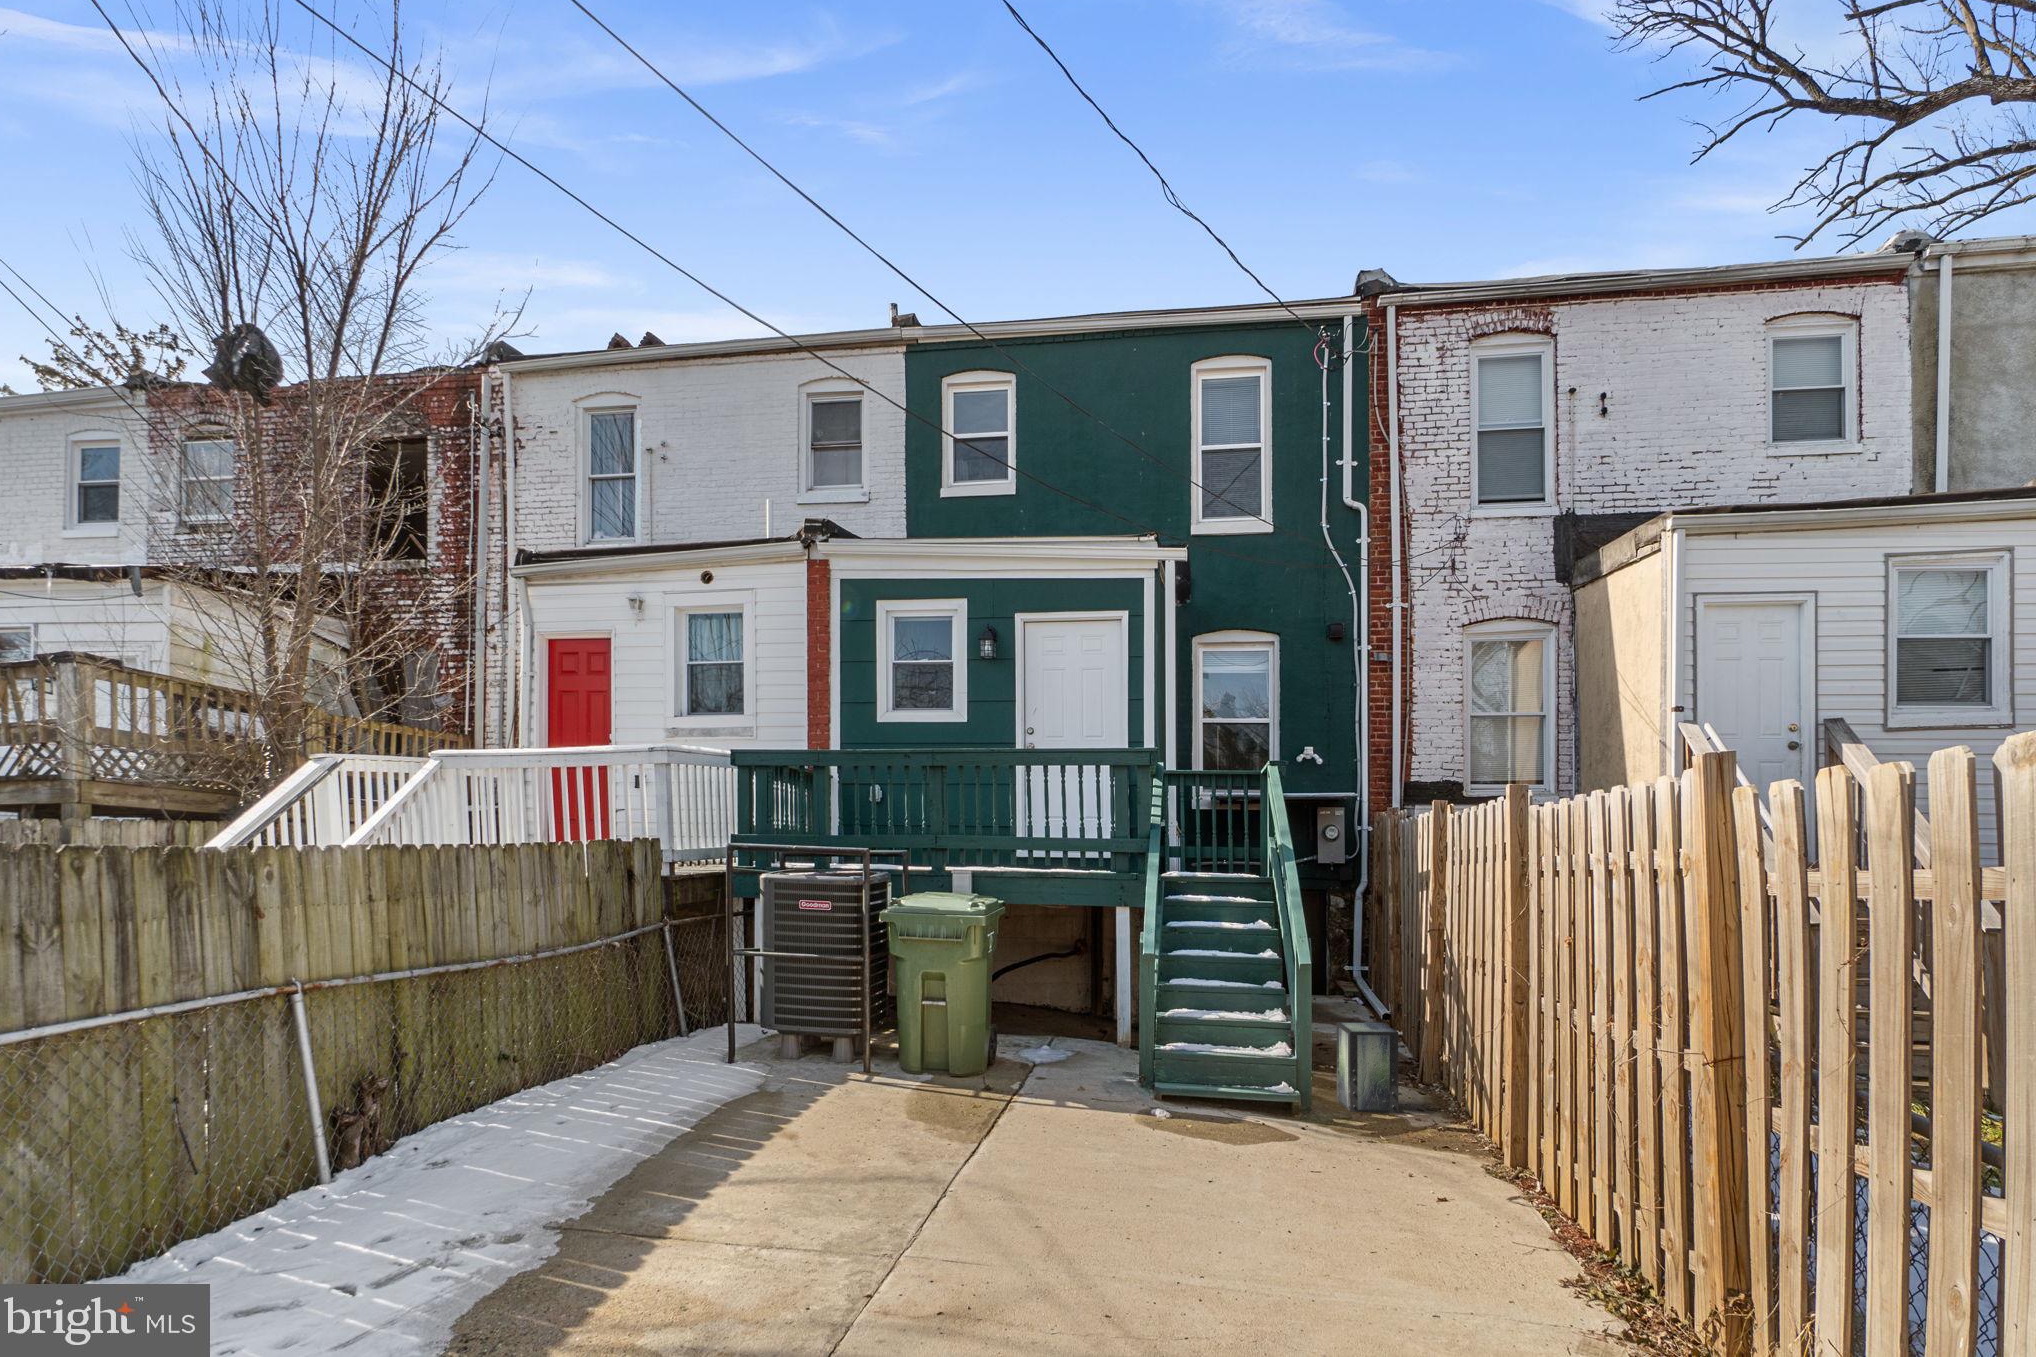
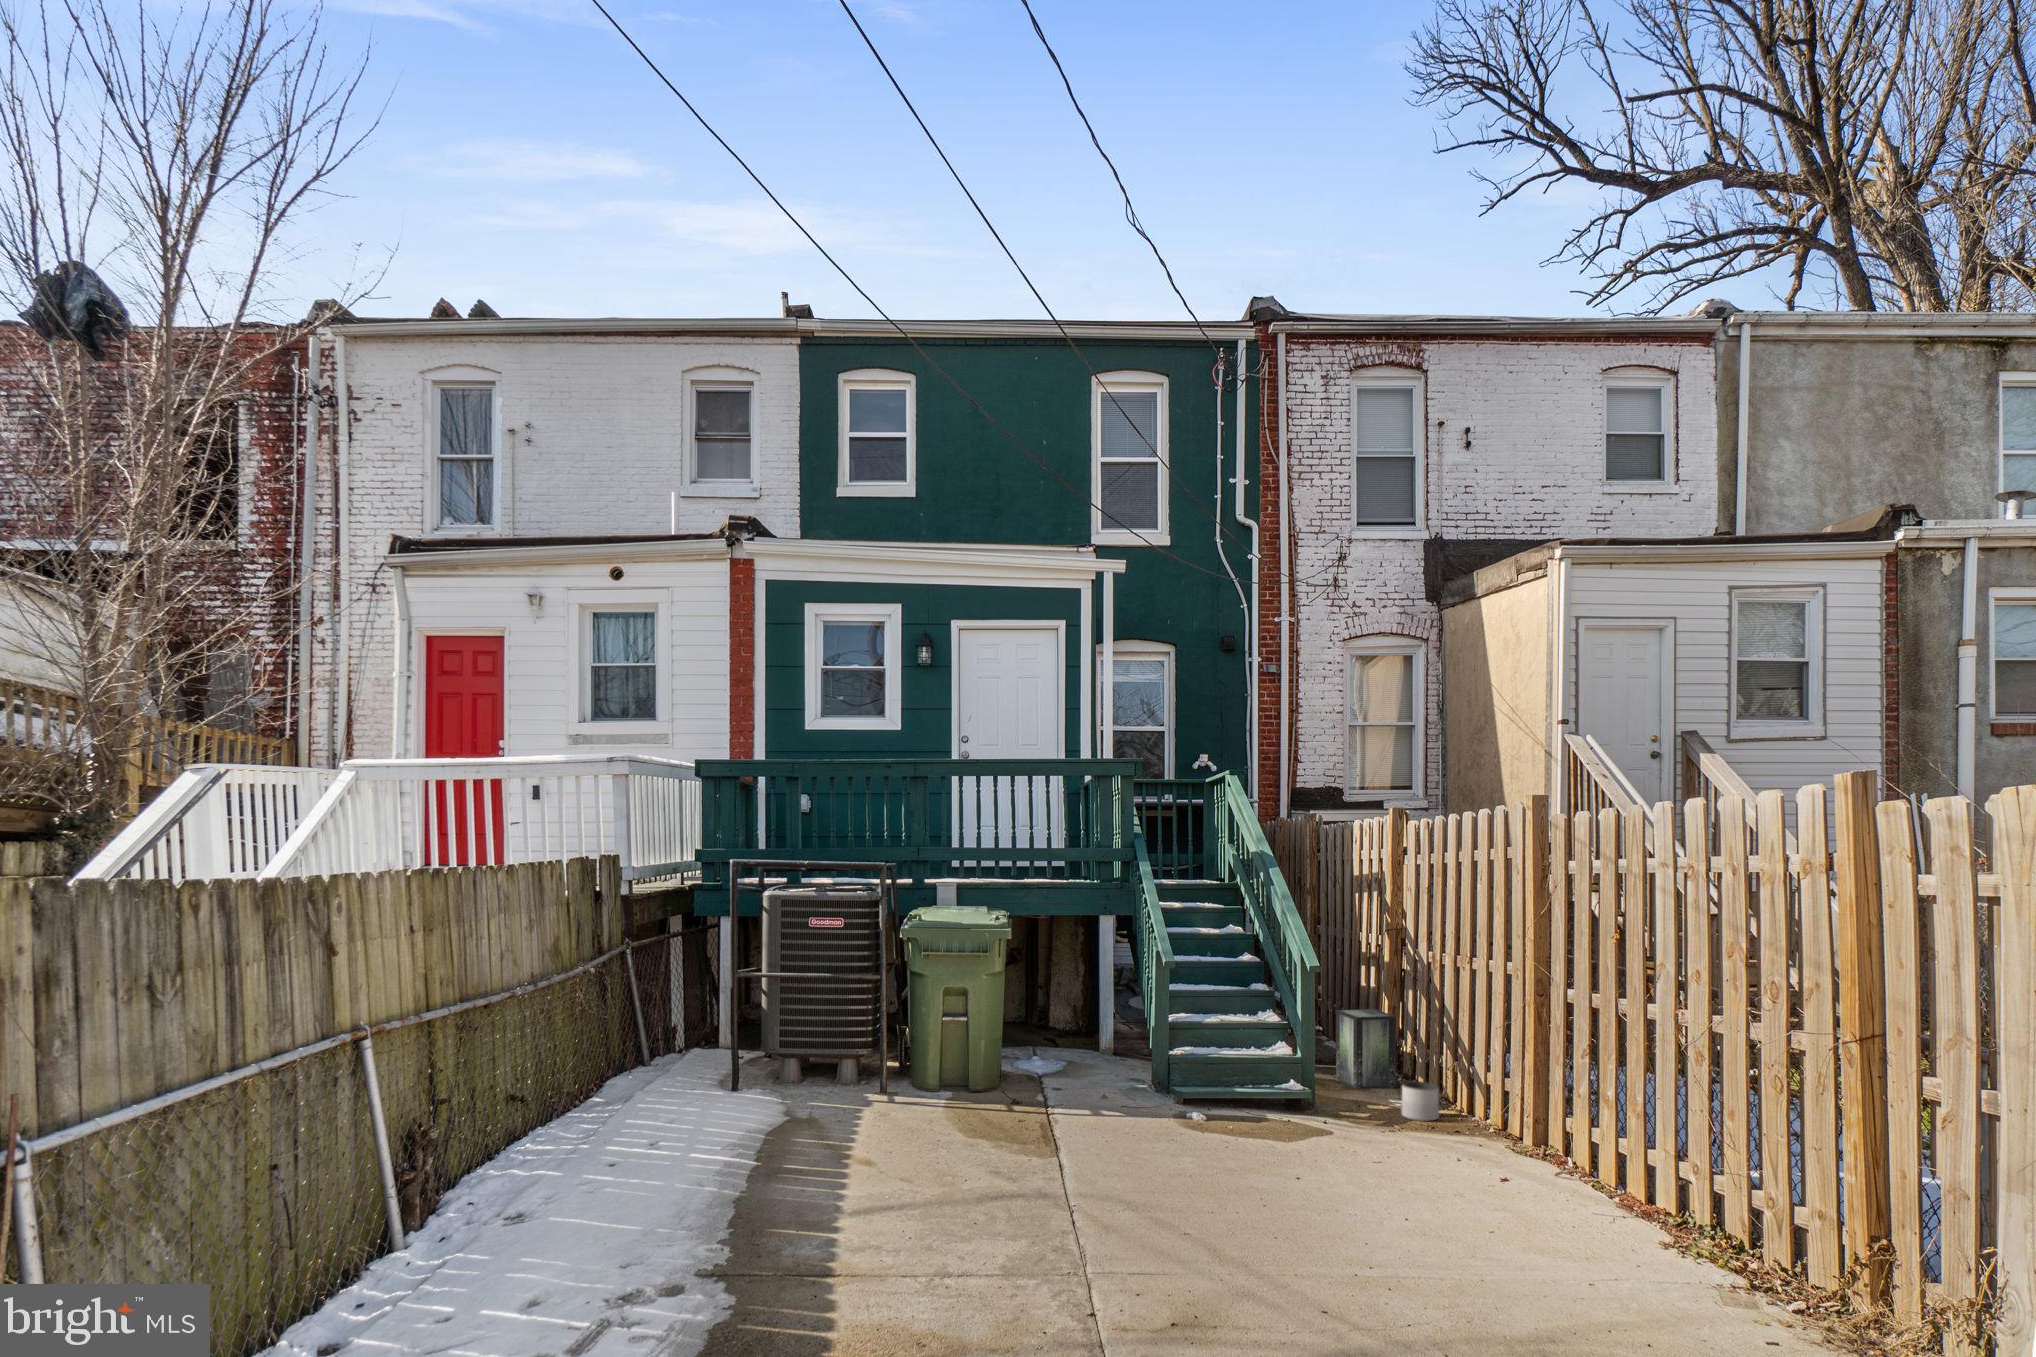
planter: none [1364,1110,1406,1157] -> present [1402,1082,1439,1121]

